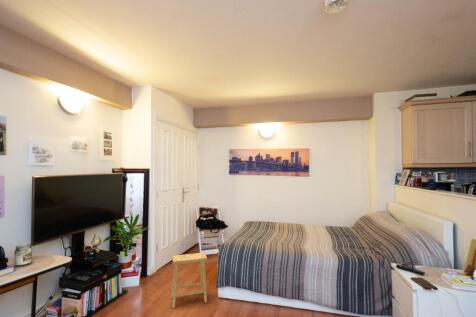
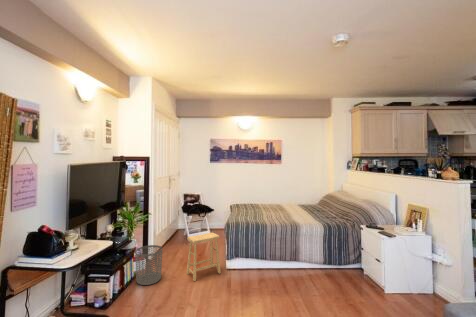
waste bin: none [116,260,146,305] -> present [135,245,162,285]

